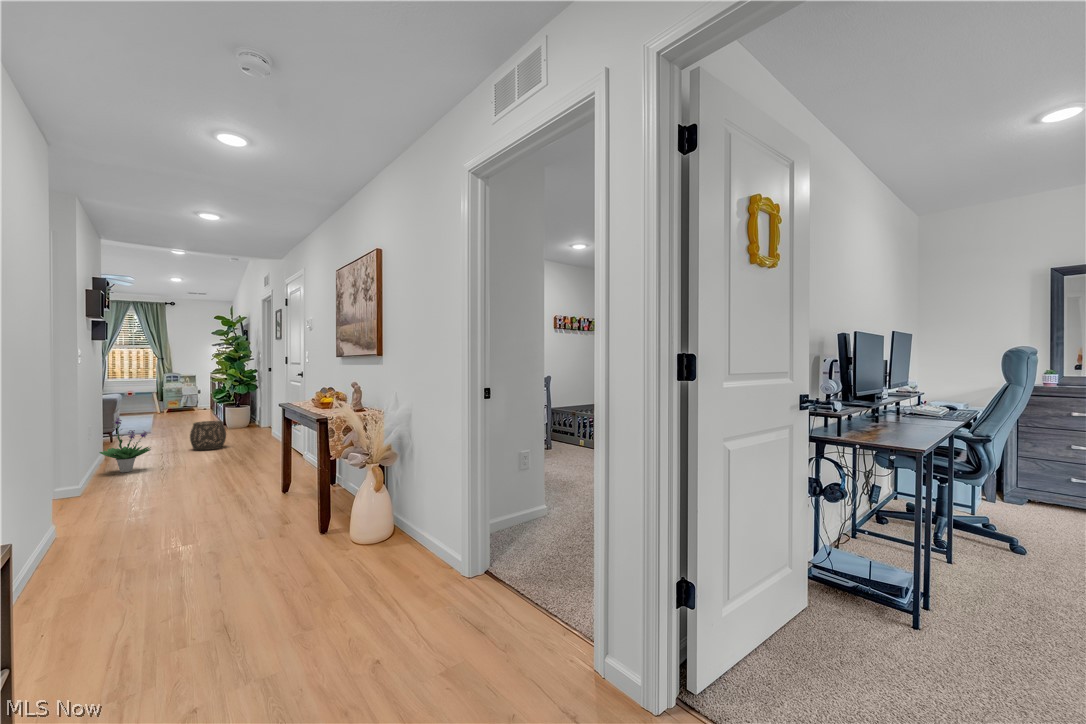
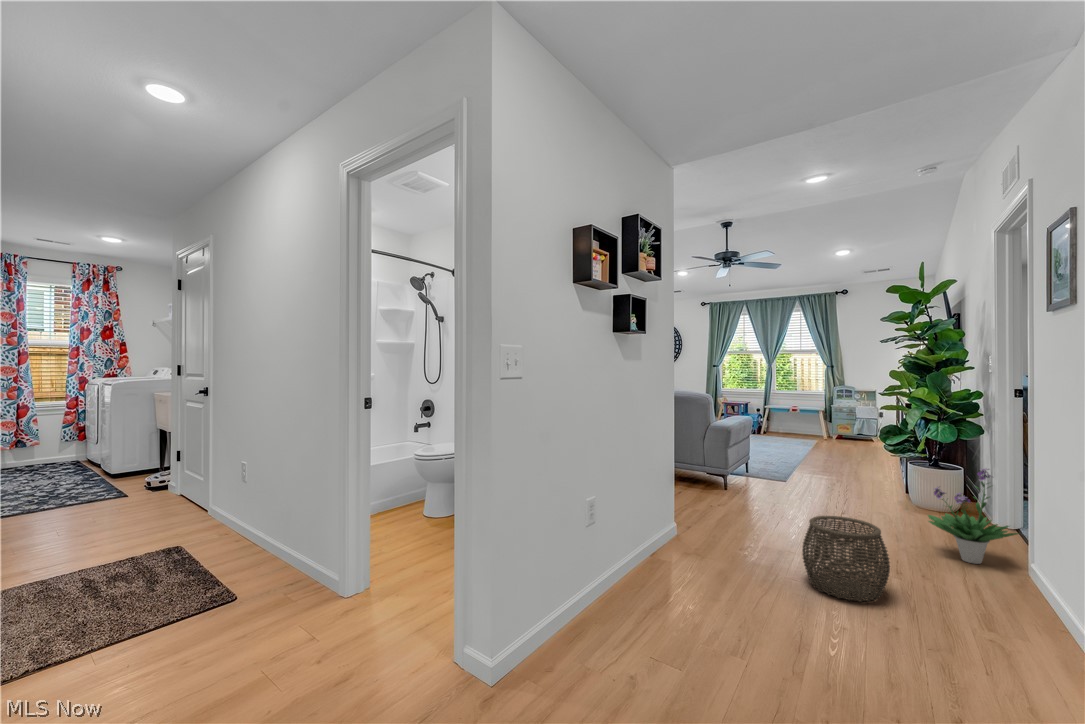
potted plant: present [99,417,151,473] -> present [928,468,1019,564]

